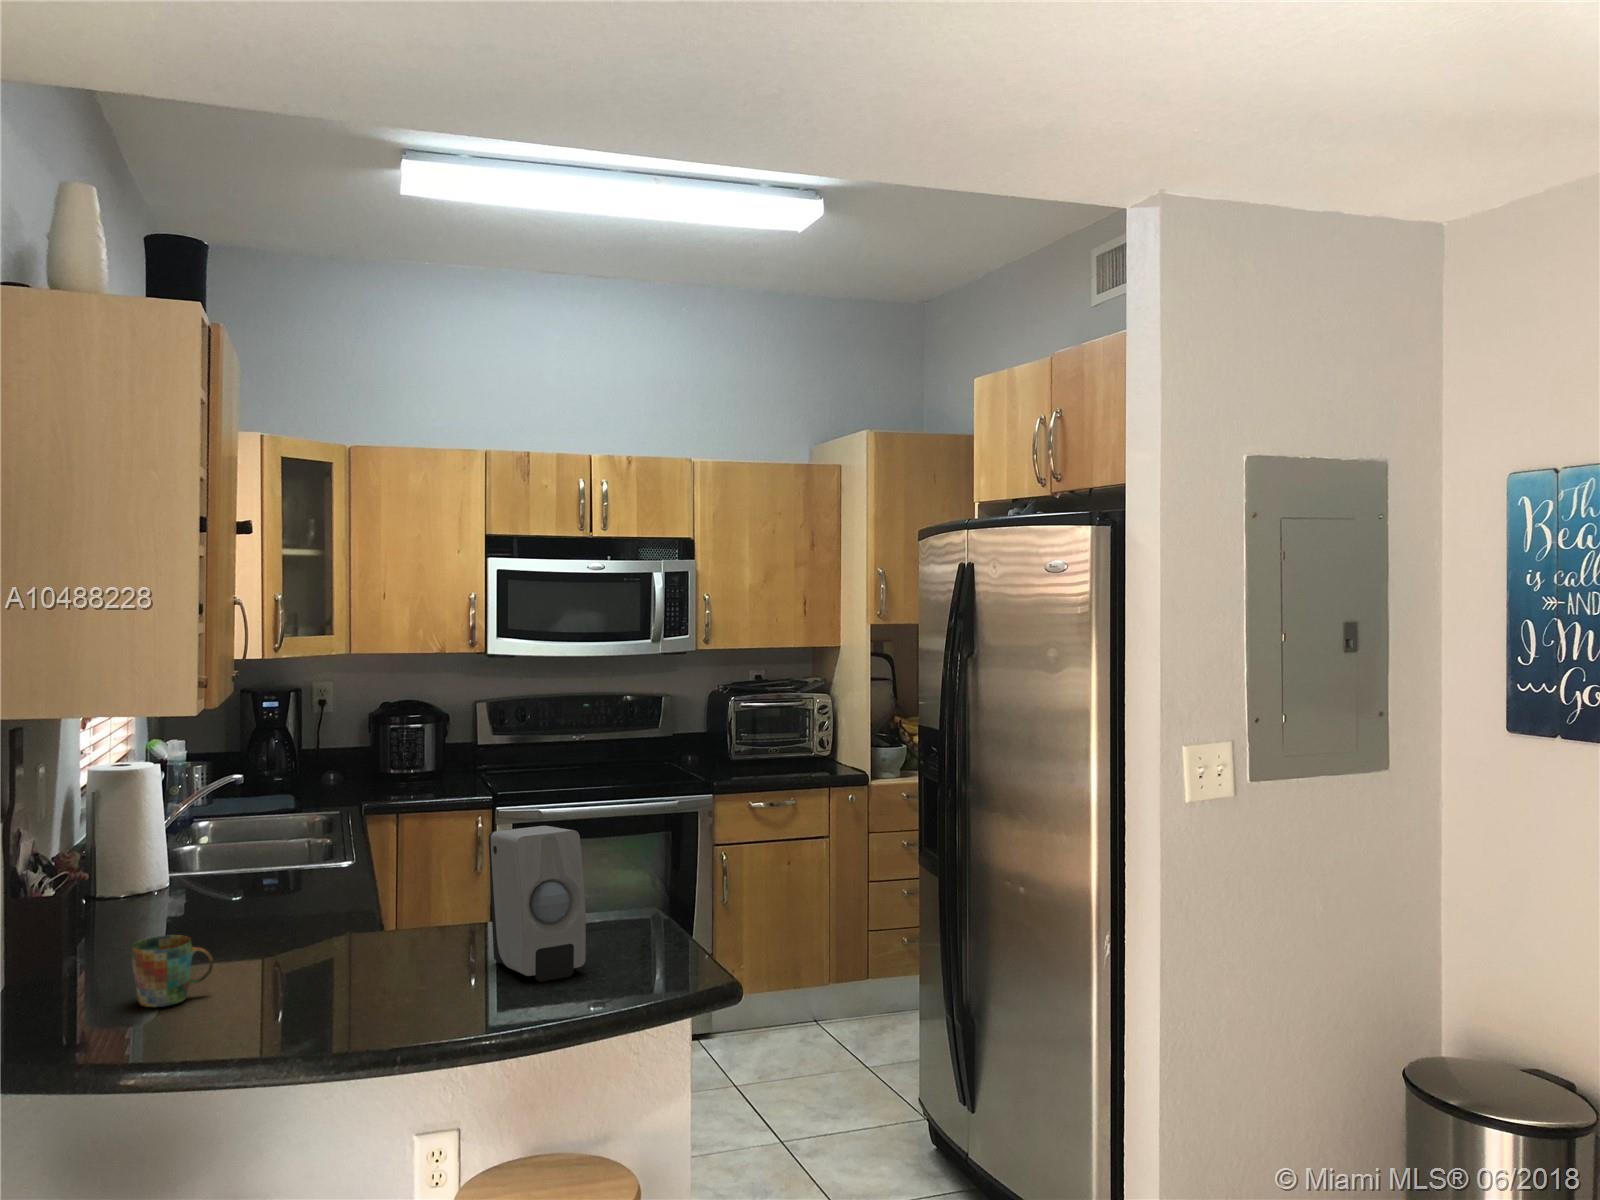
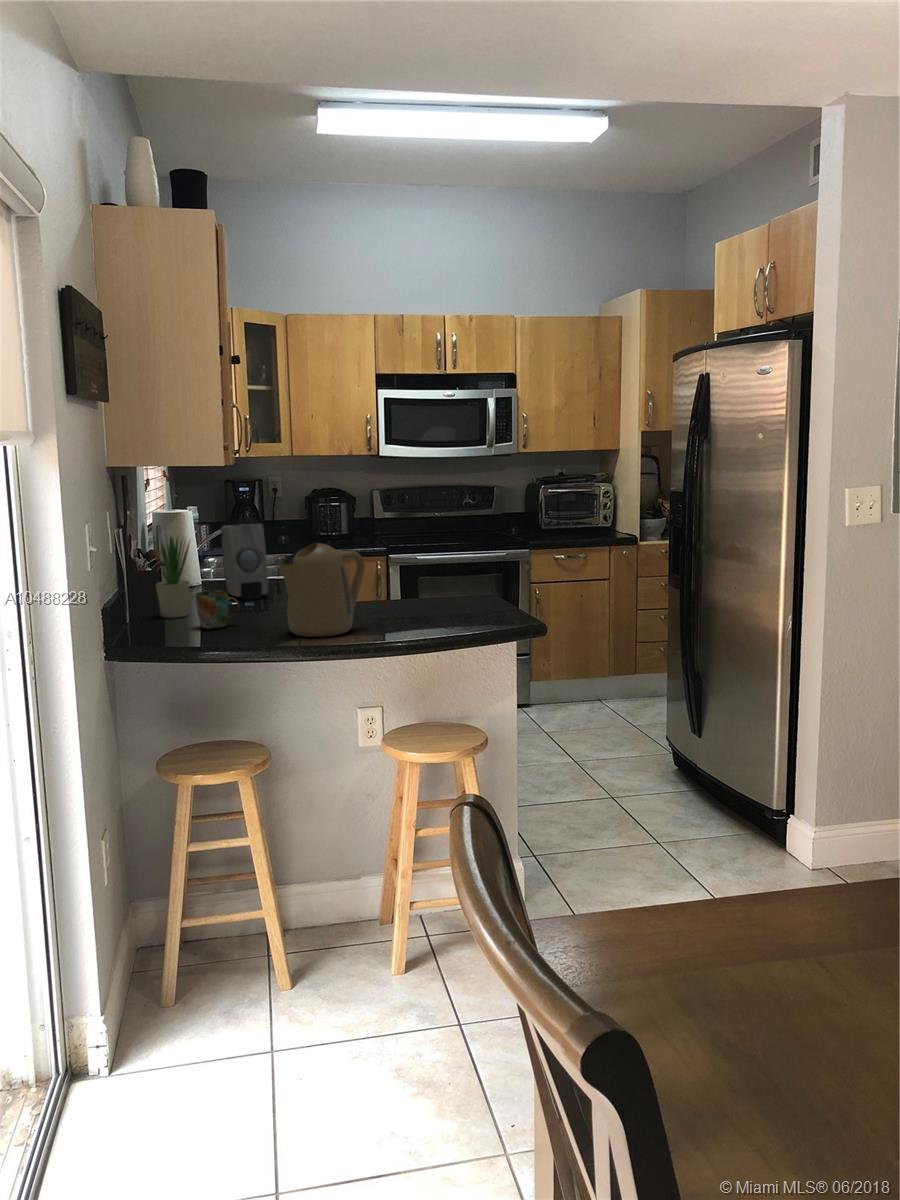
potted plant: none [68,813,137,978] -> present [156,536,189,618]
soap dispenser: present [489,826,586,982] -> present [221,524,268,600]
kettle: none [277,860,433,1027] -> present [278,543,365,637]

